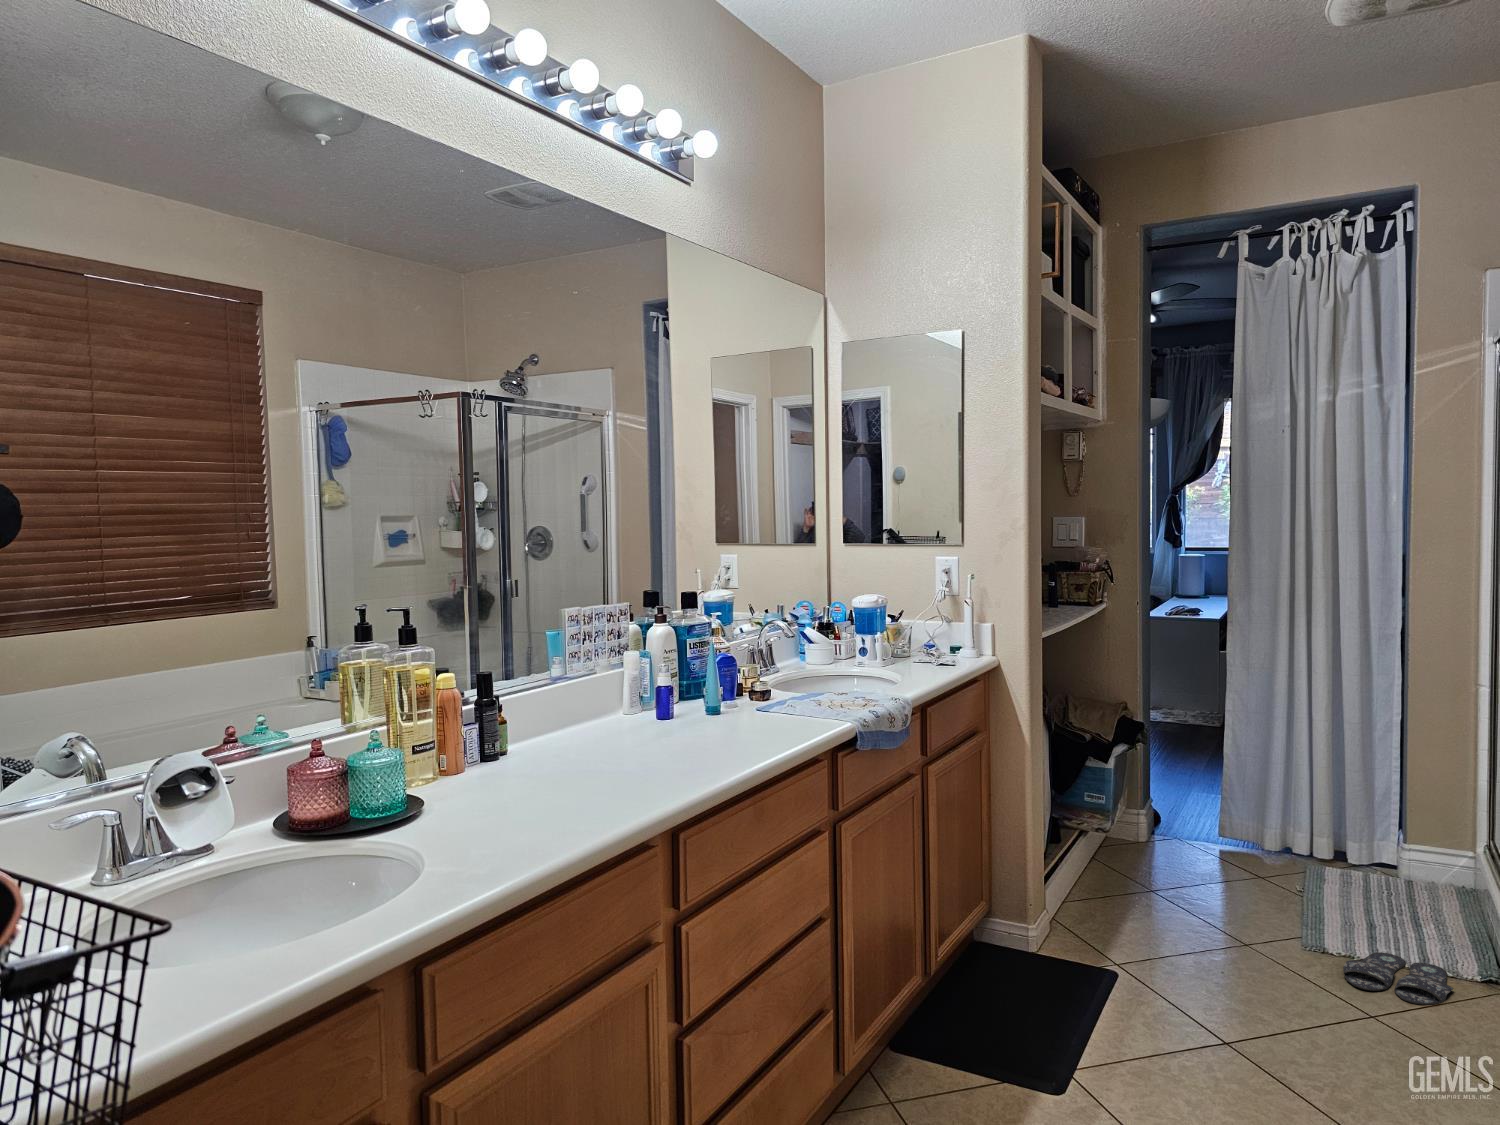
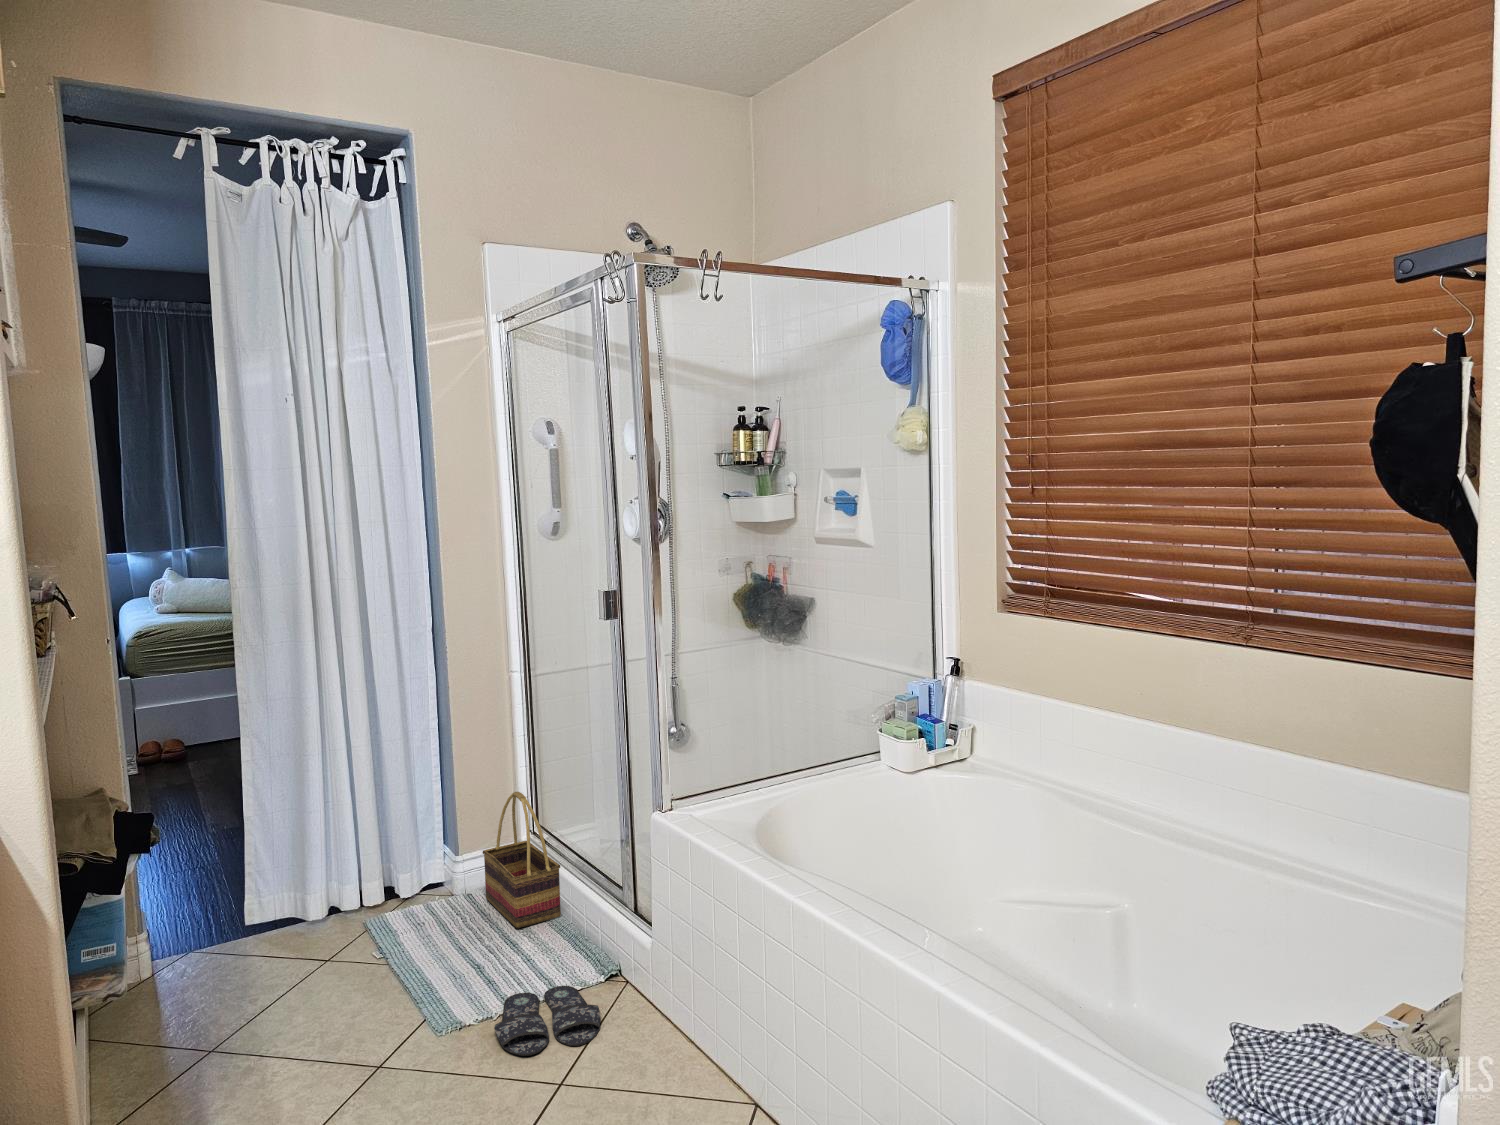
basket: none [1425,796,1490,926] -> present [483,792,561,928]

